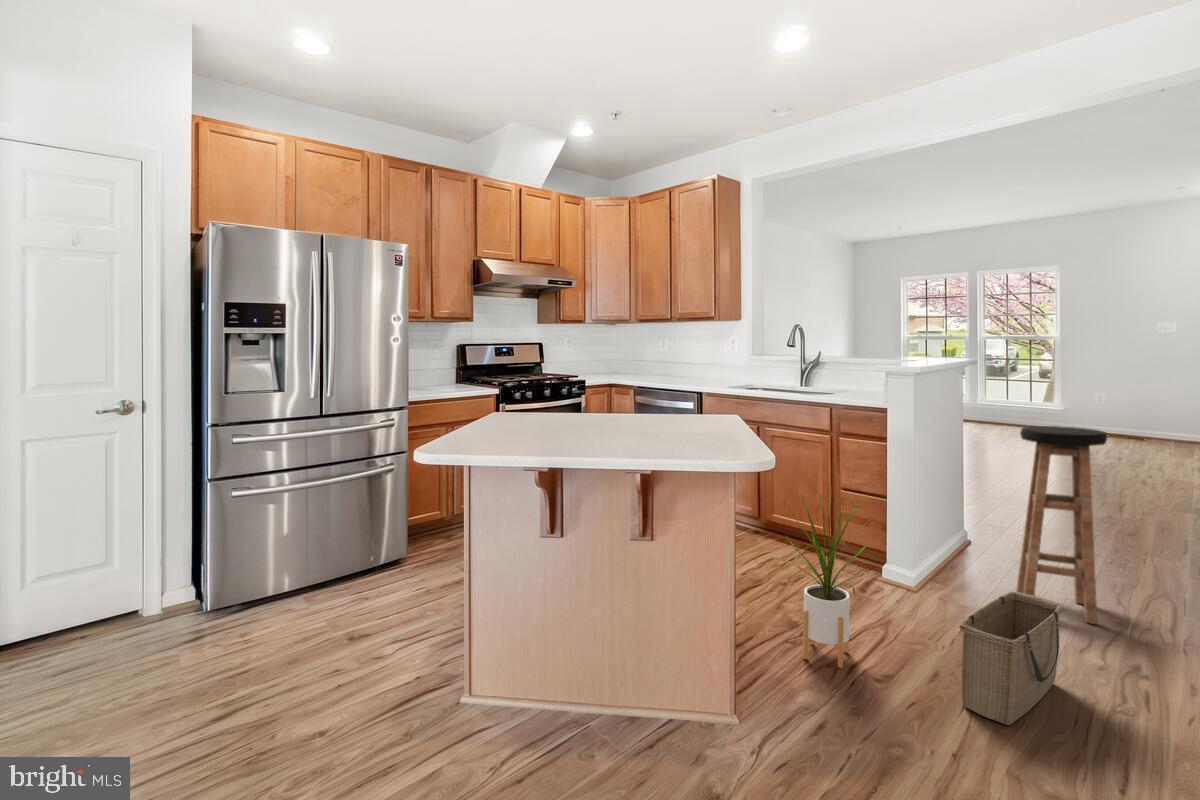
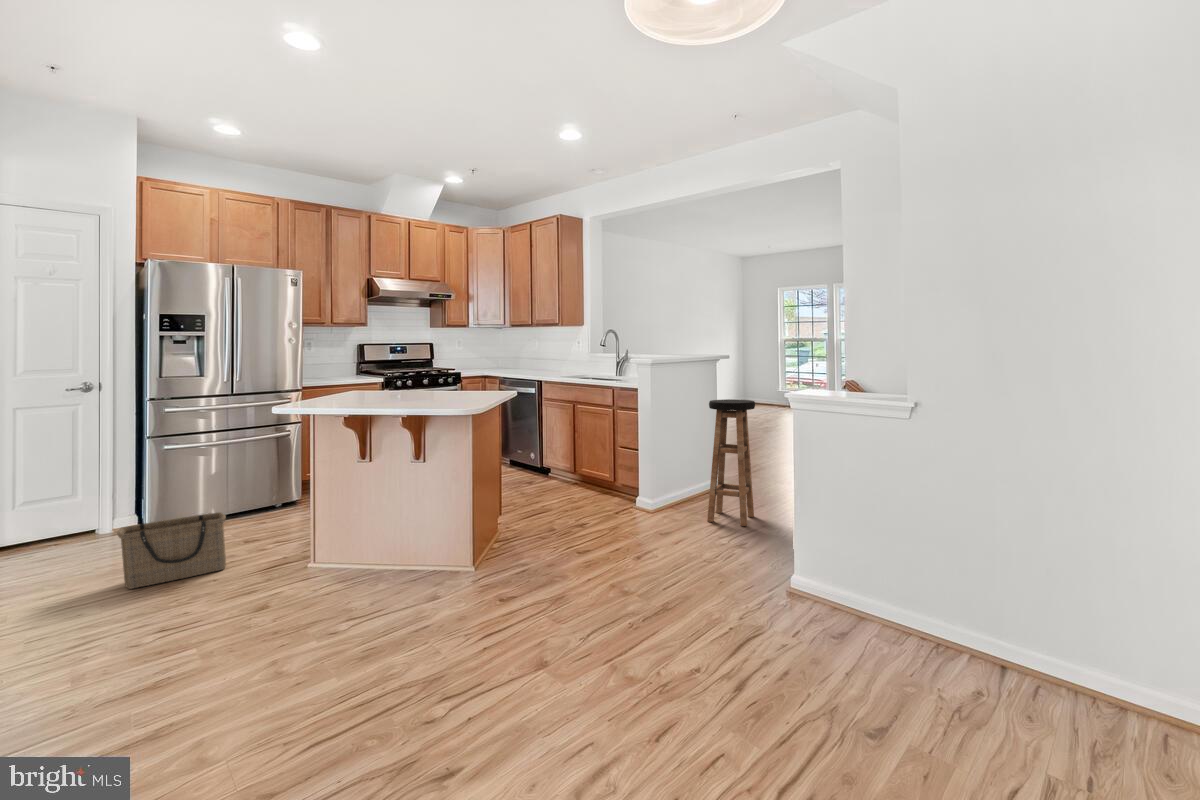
house plant: present [784,491,873,668] -> none [526,434,585,548]
basket: present [960,592,1063,725] -> present [117,512,226,589]

